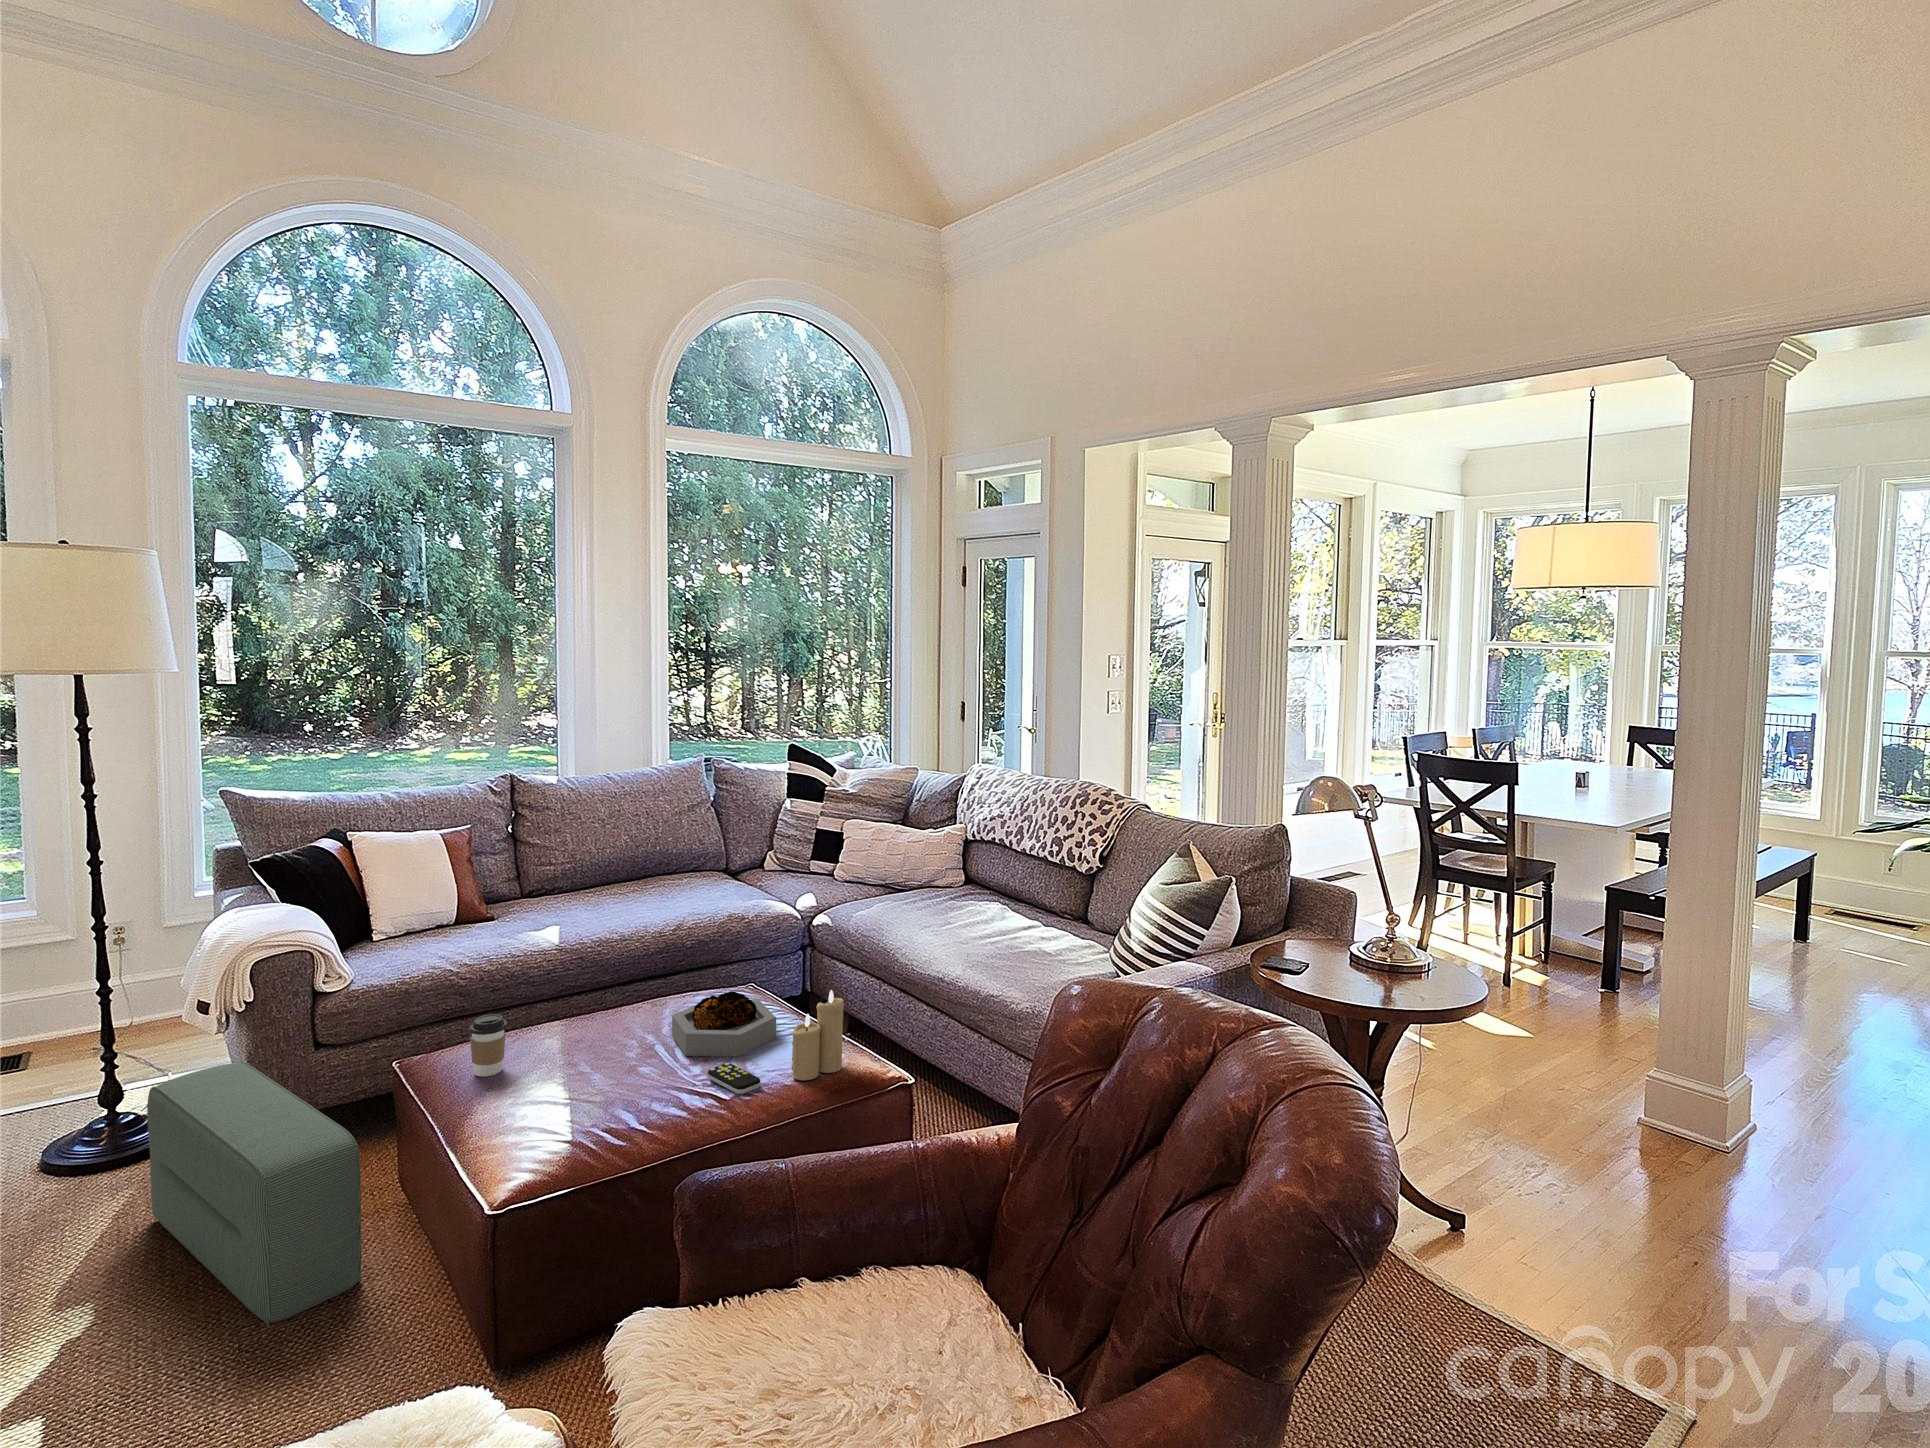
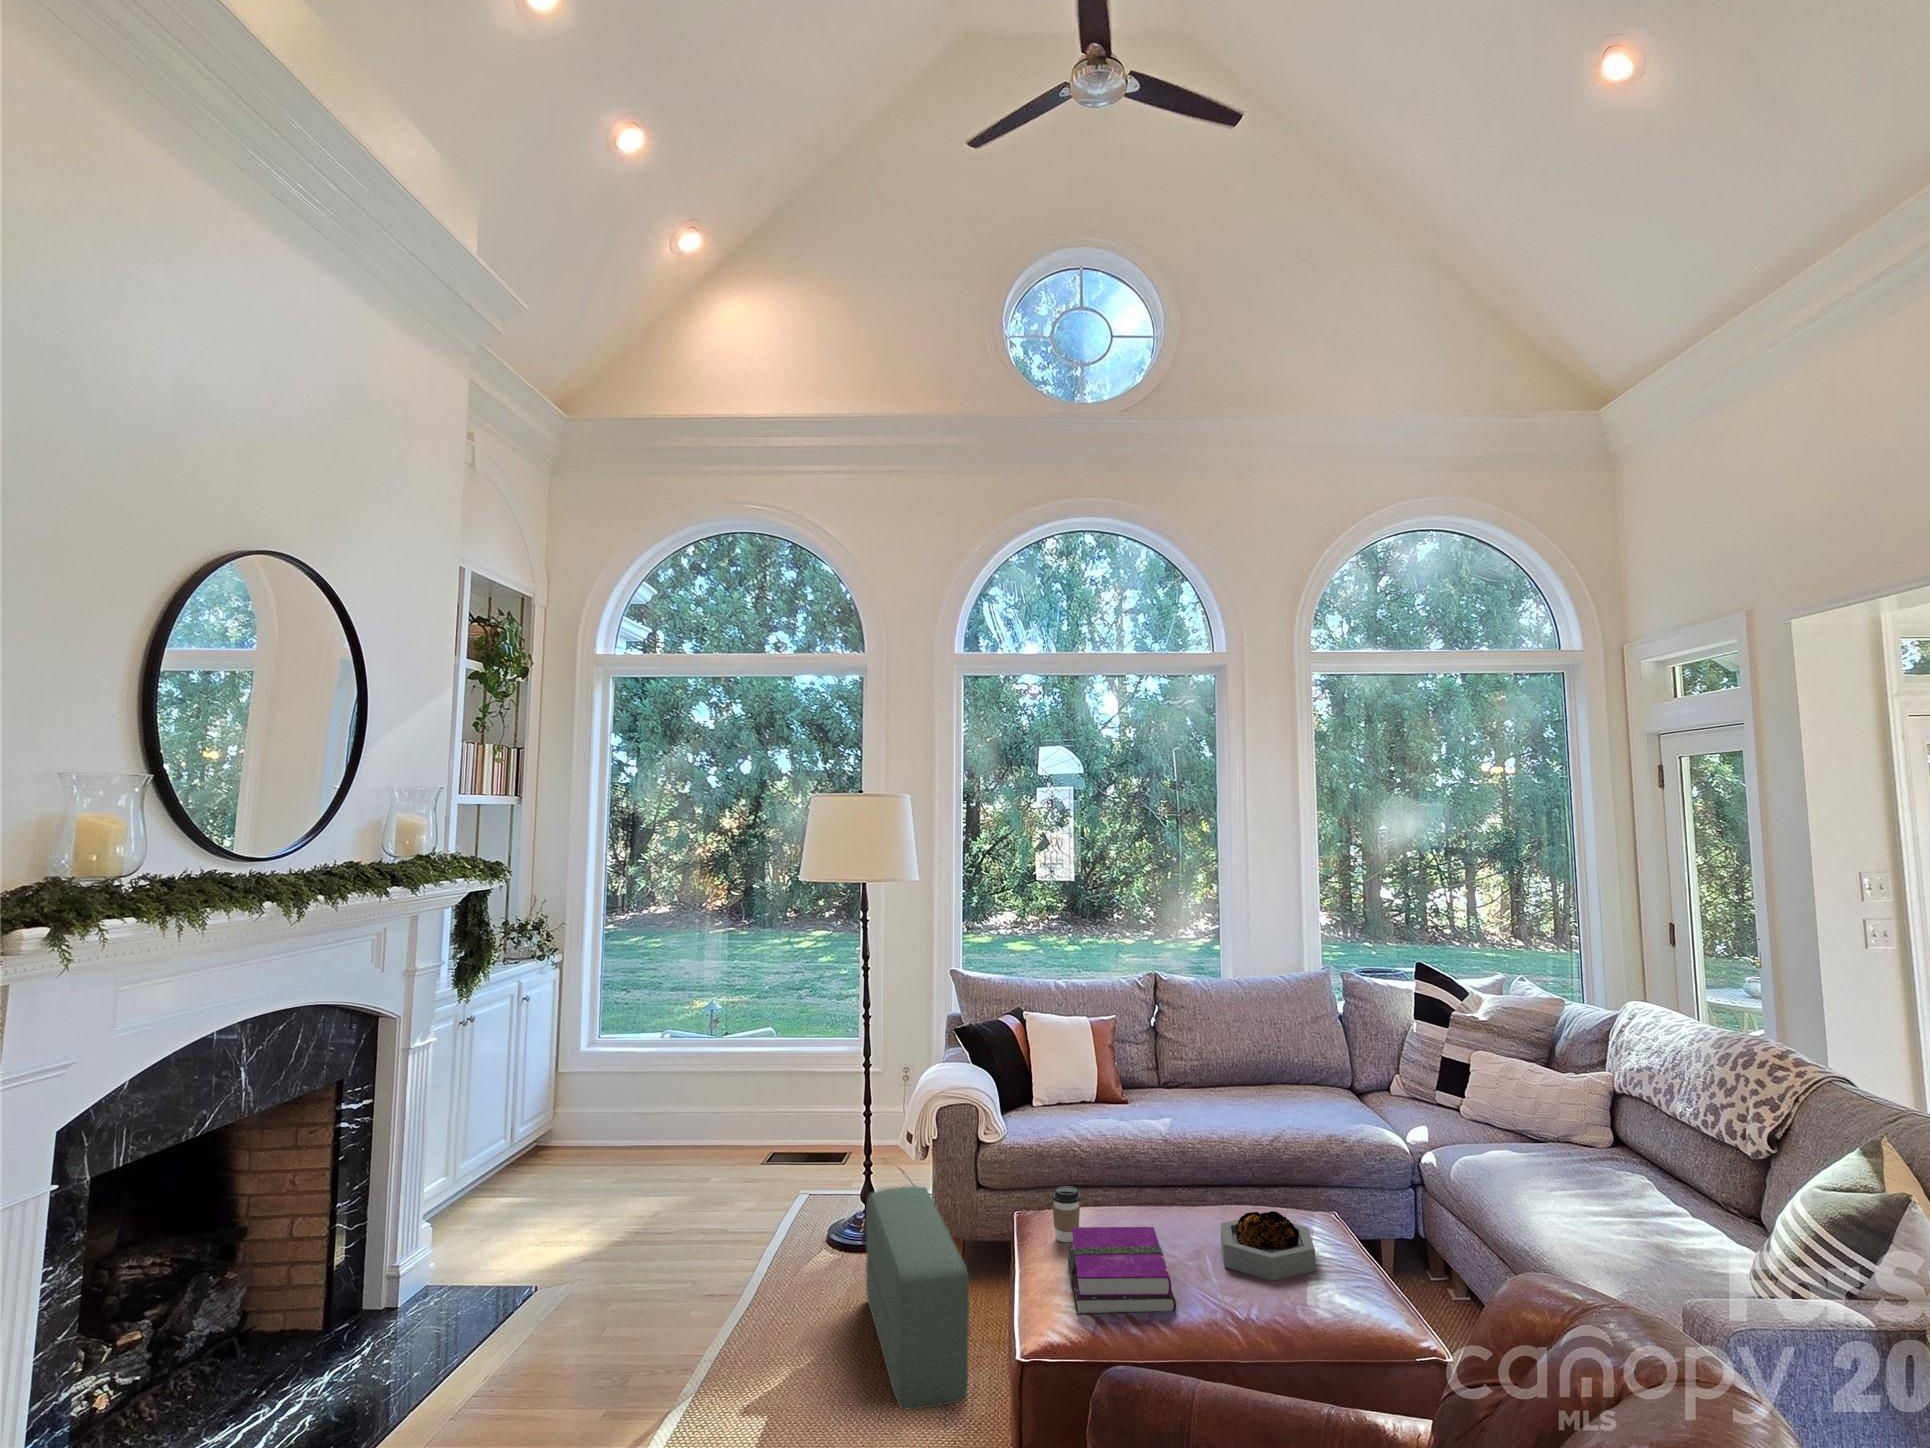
candle: present [792,990,844,1080] -> none [1308,1231,1364,1324]
hardback book: none [504,1035,658,1143] -> present [1068,1227,1176,1315]
remote control: present [708,1063,760,1094] -> none [1231,1283,1276,1319]

